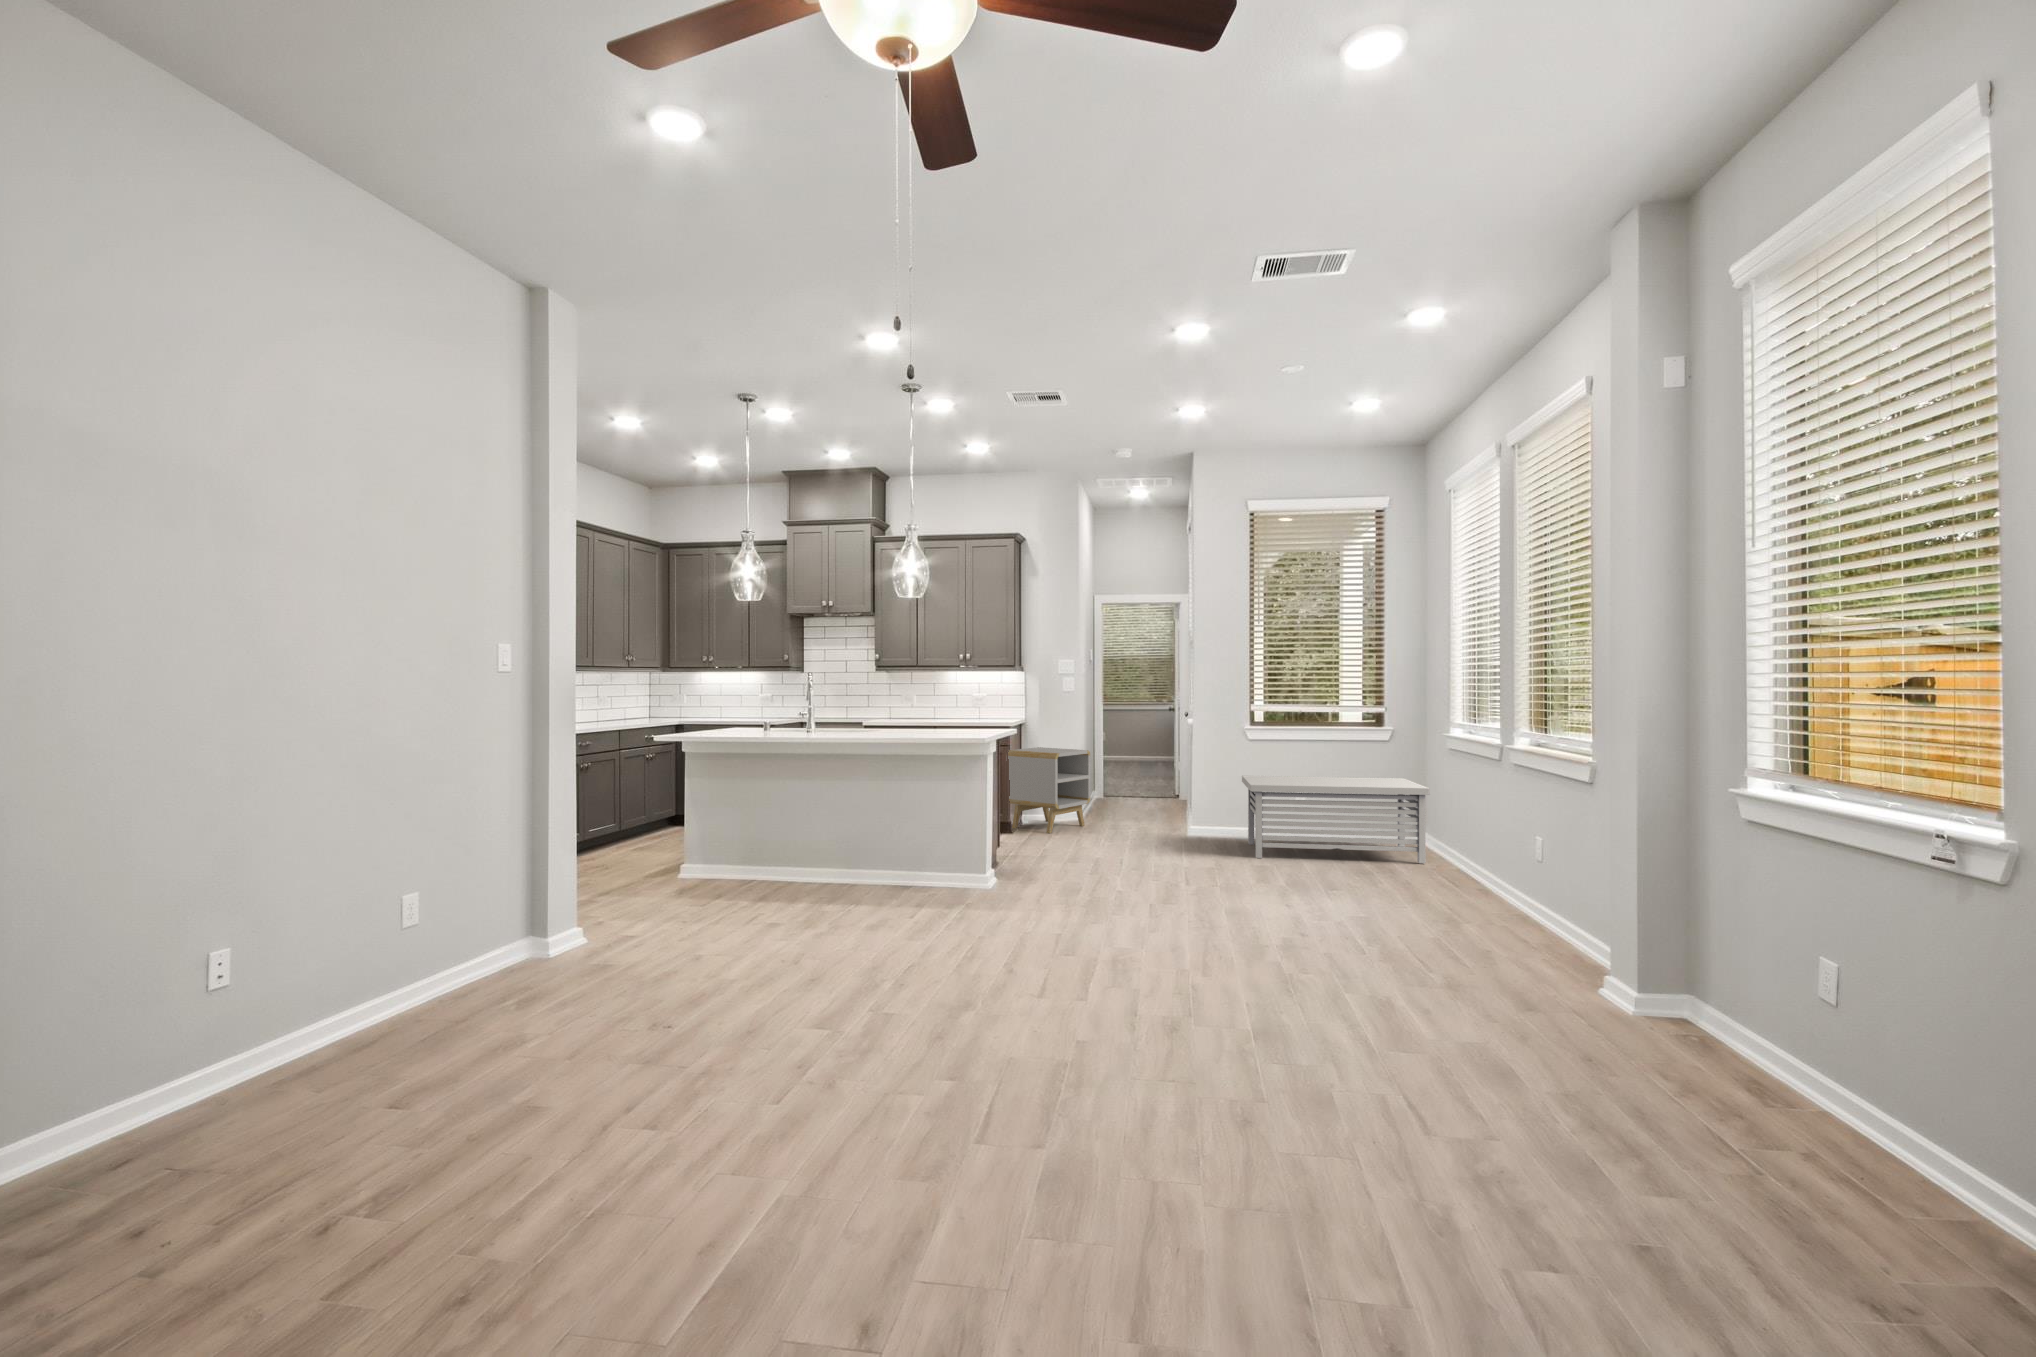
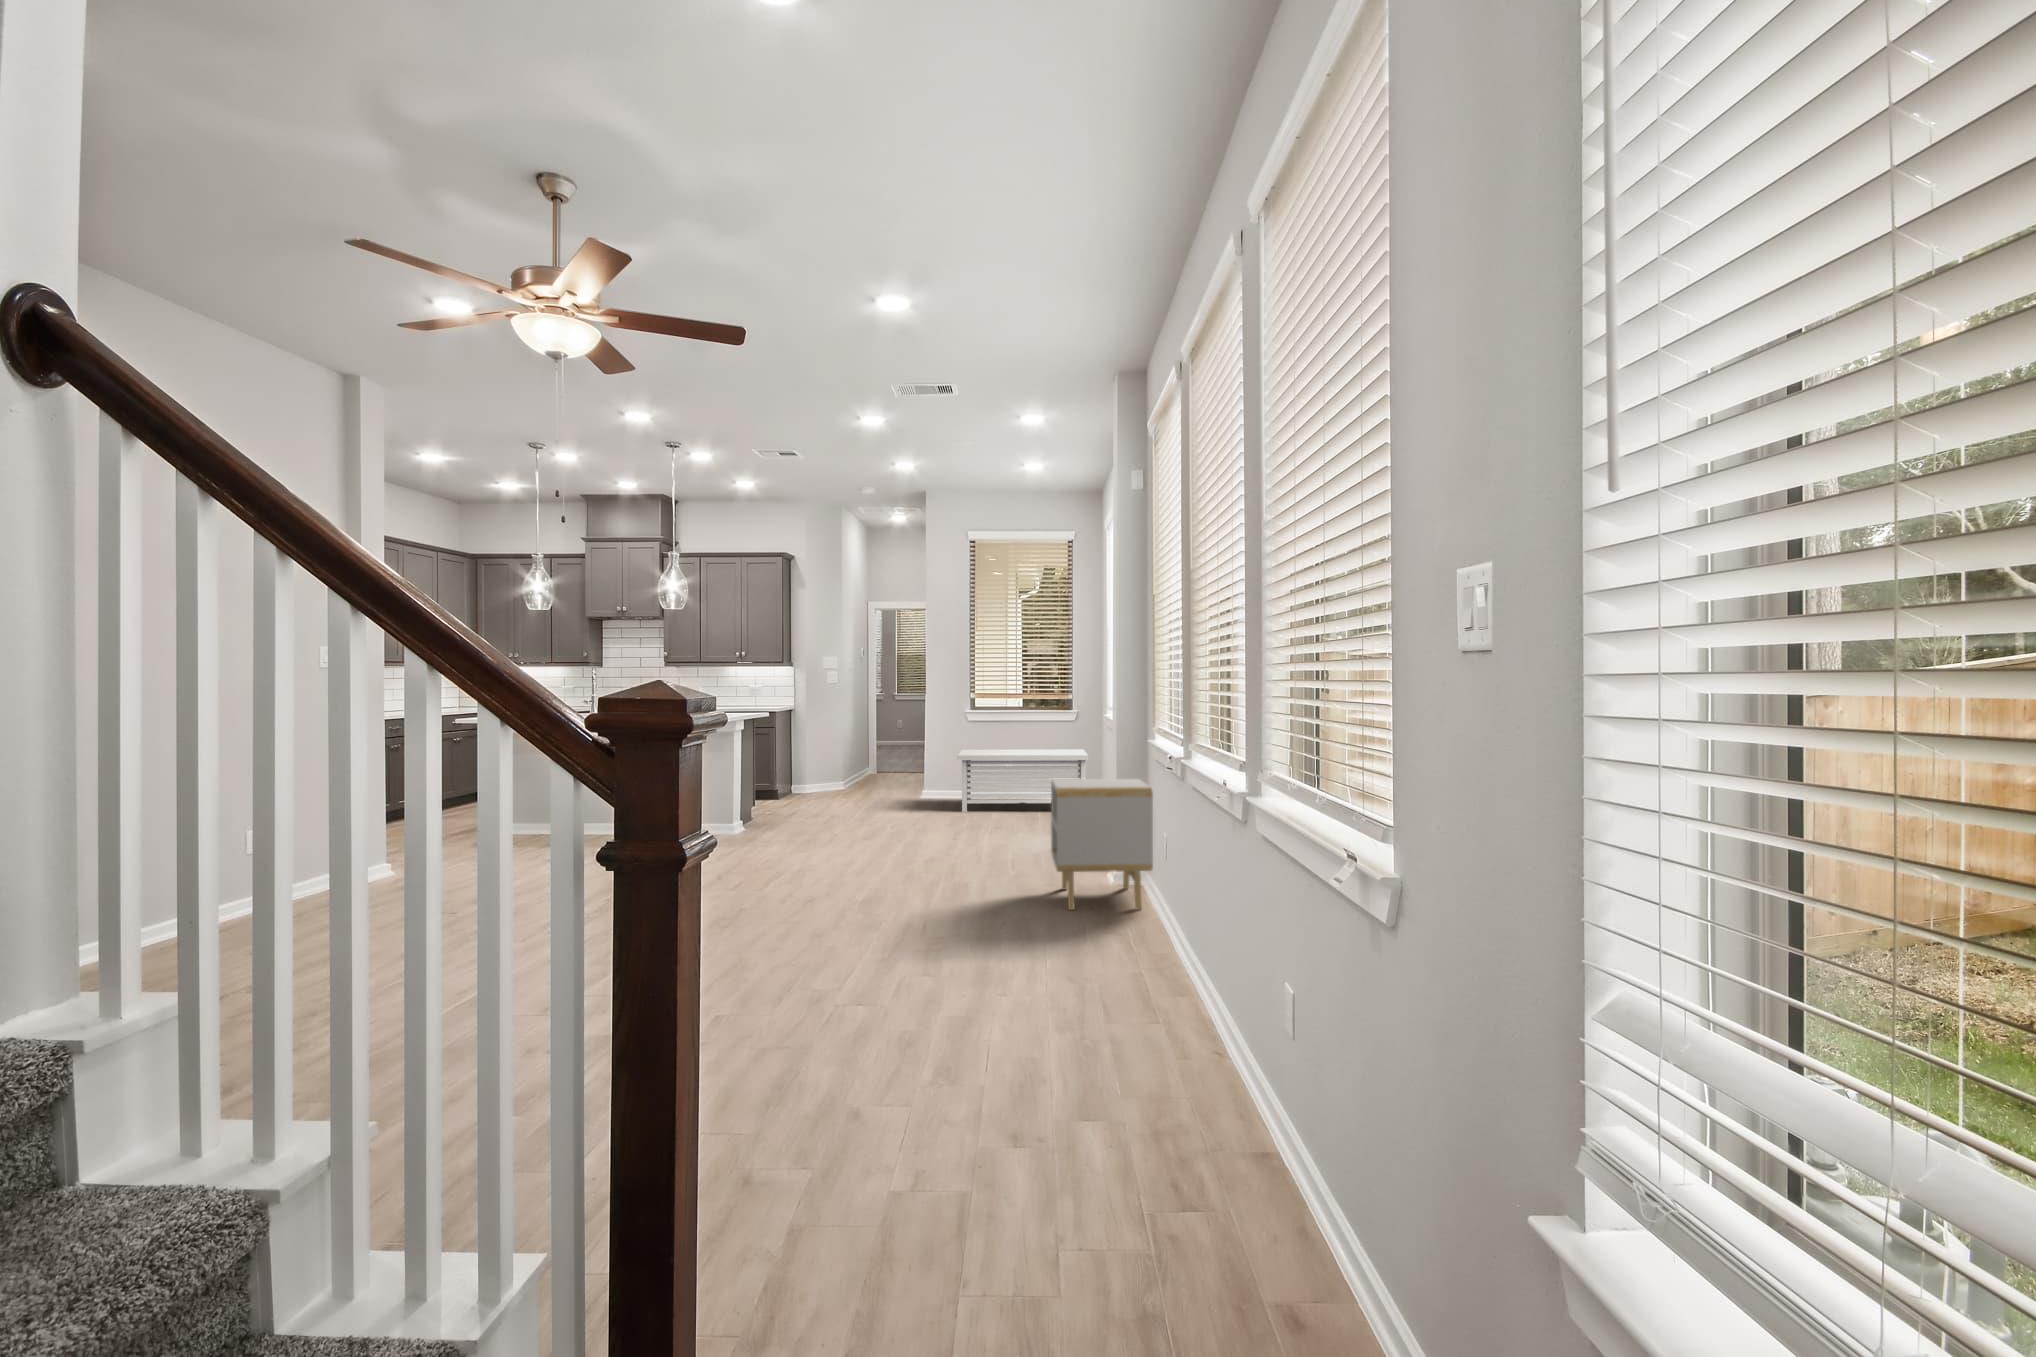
side table: present [1008,747,1090,833] -> present [1051,779,1153,910]

